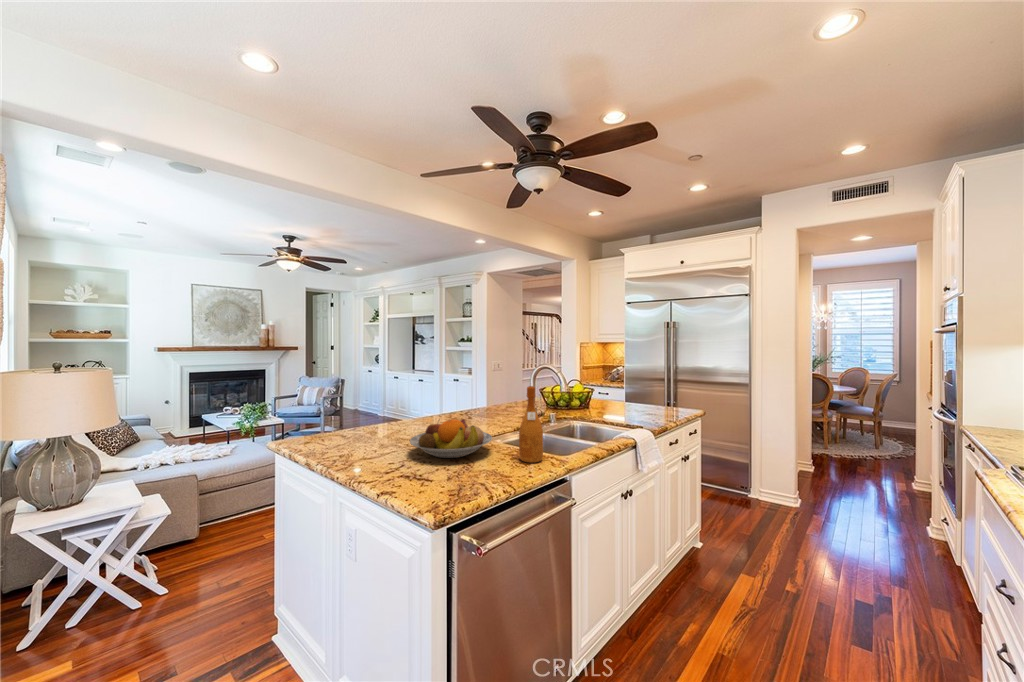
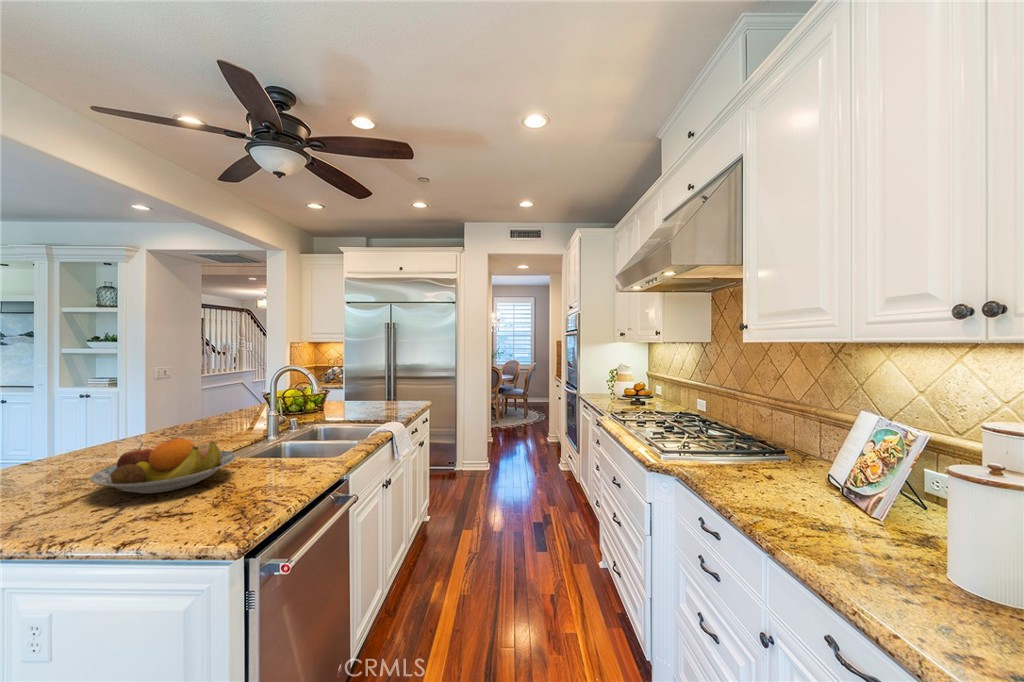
wine bottle: present [519,386,543,463] -> none [278,387,308,473]

